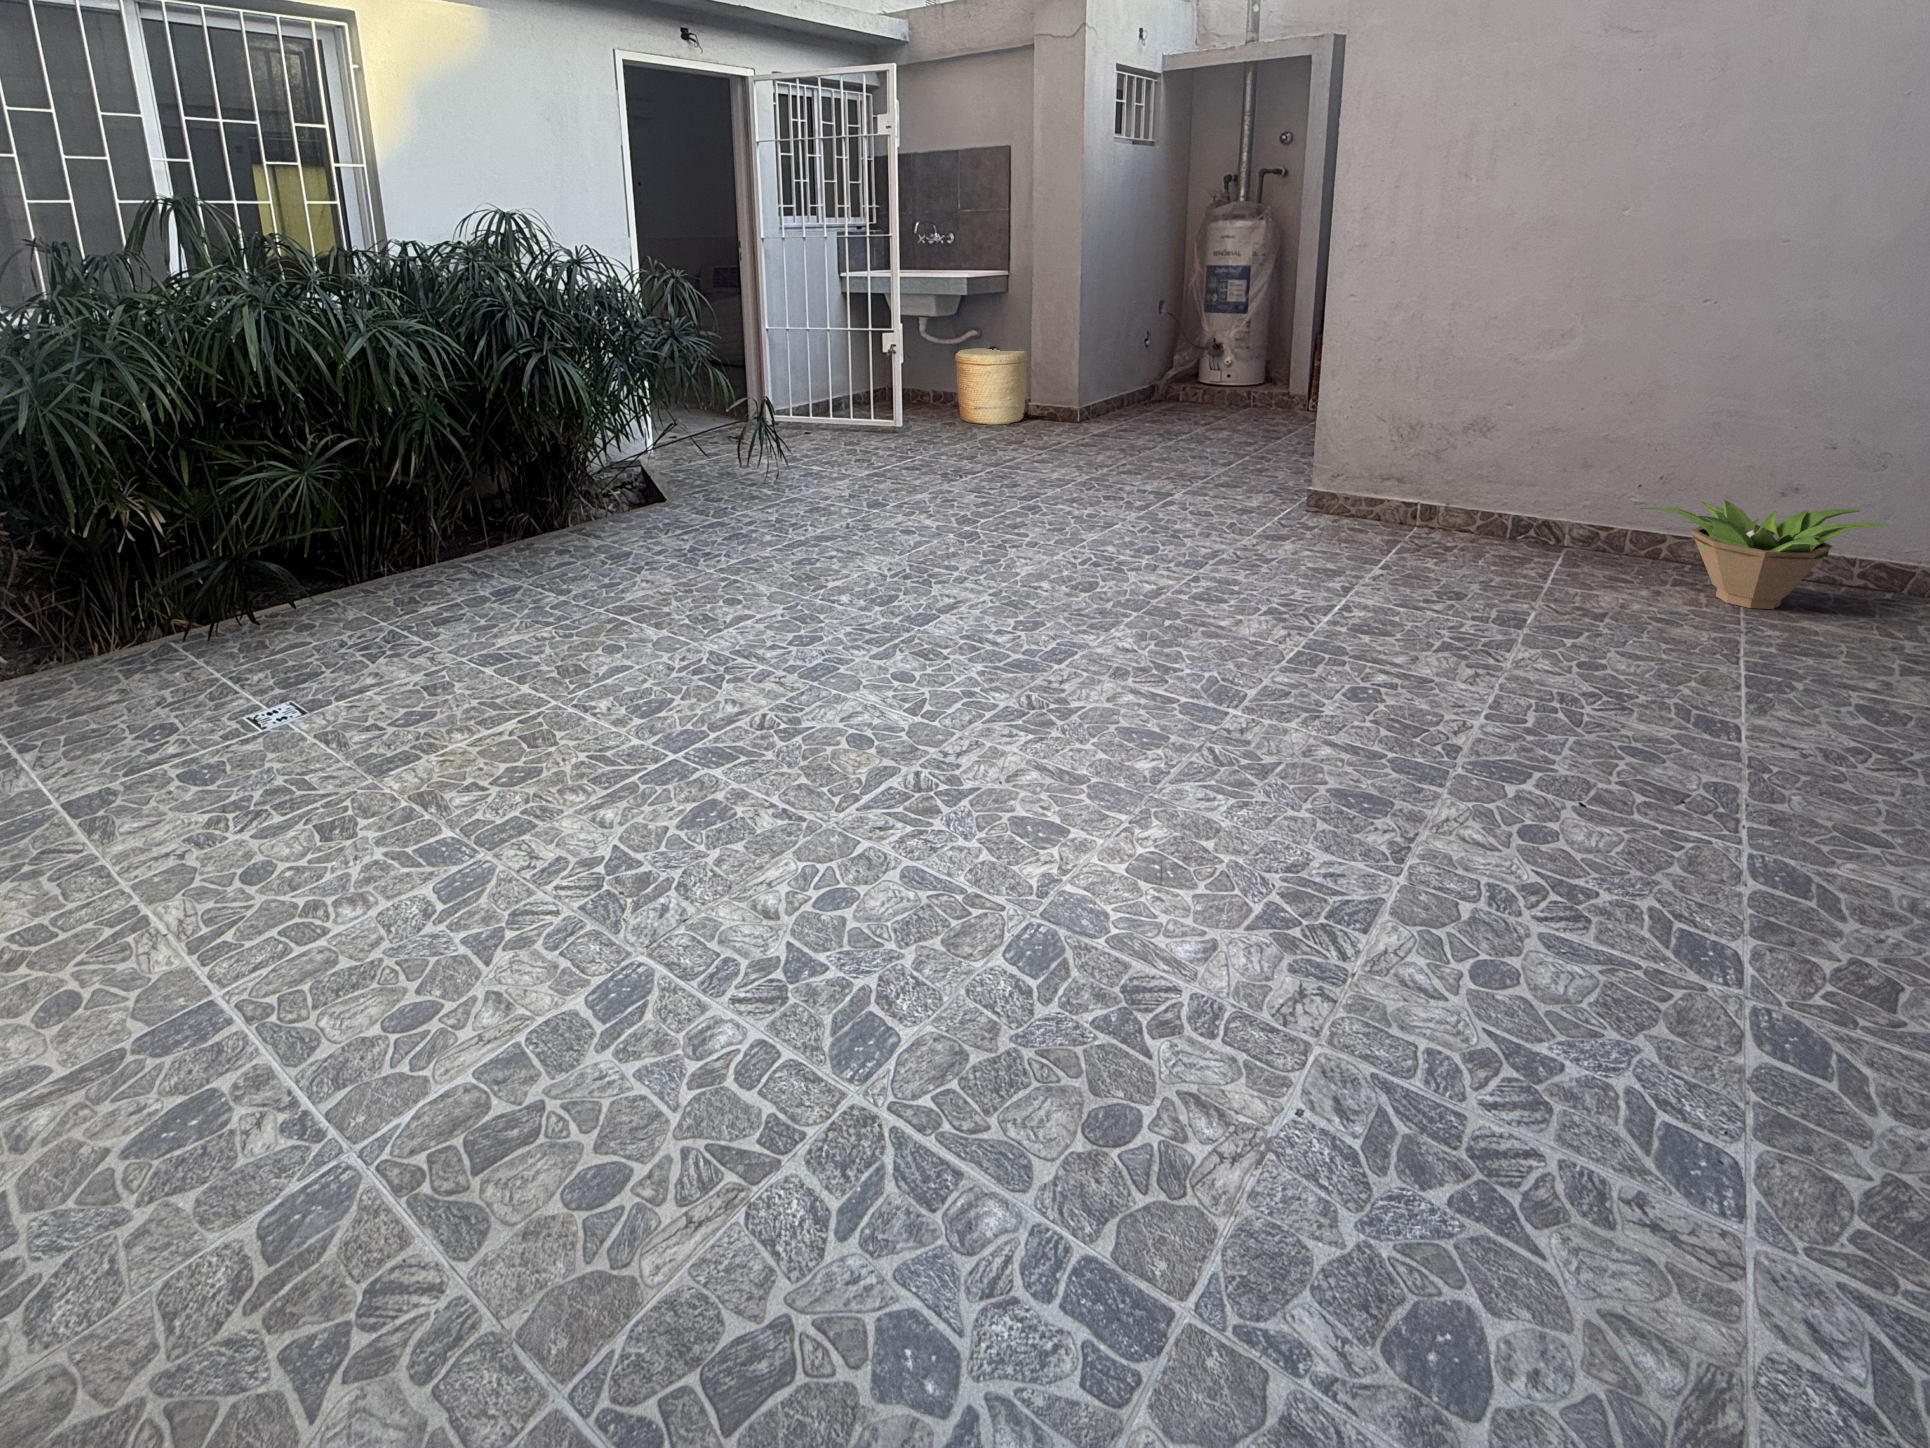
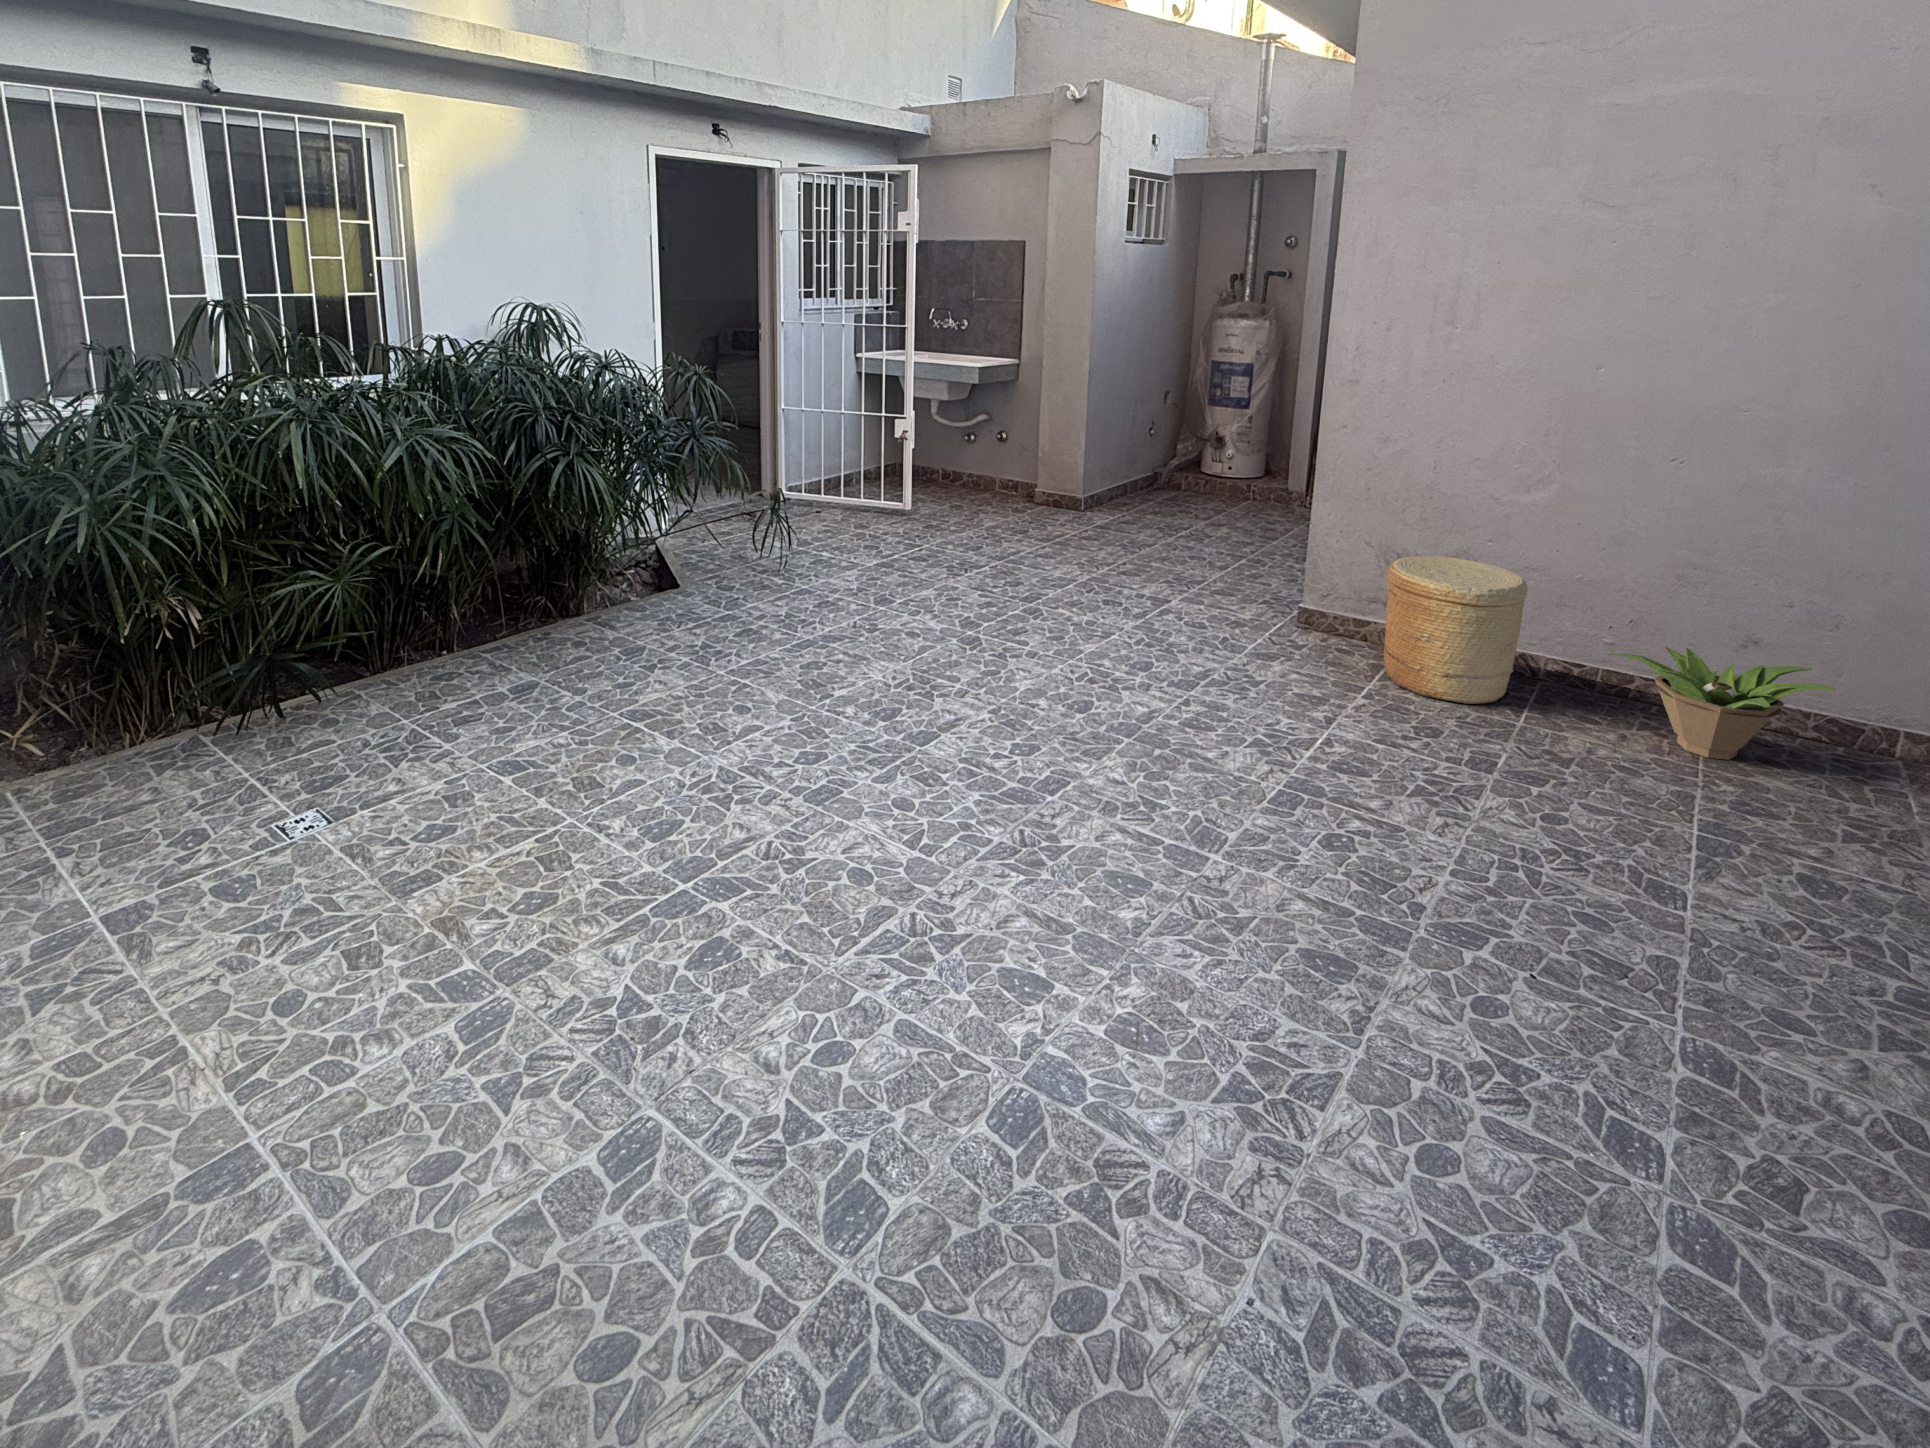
woven basket: present [955,348,1028,425] -> present [1384,556,1528,704]

